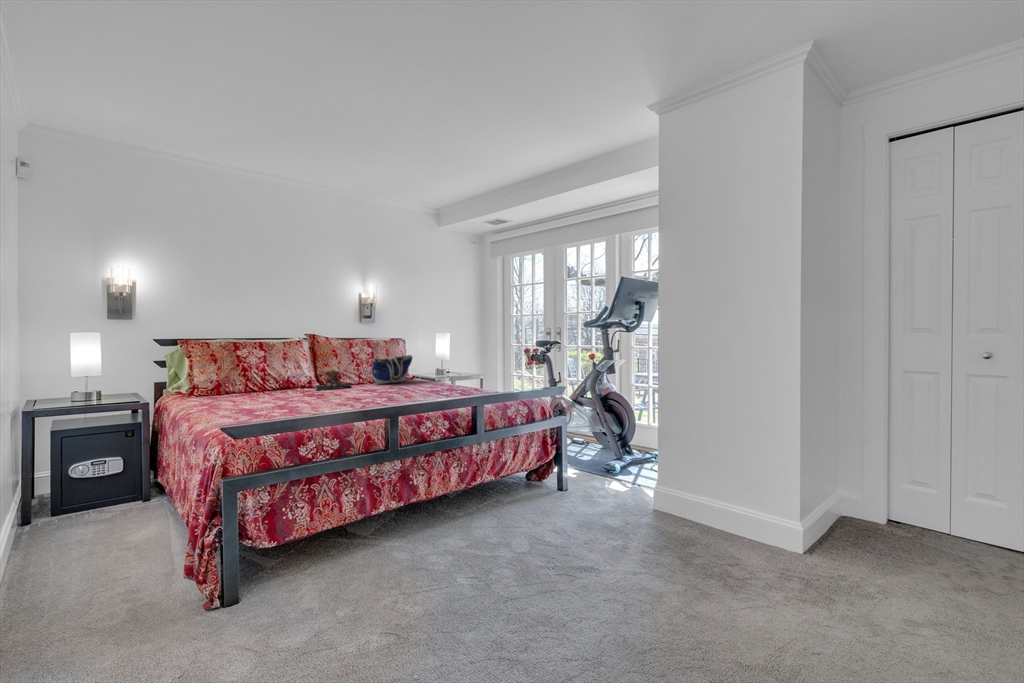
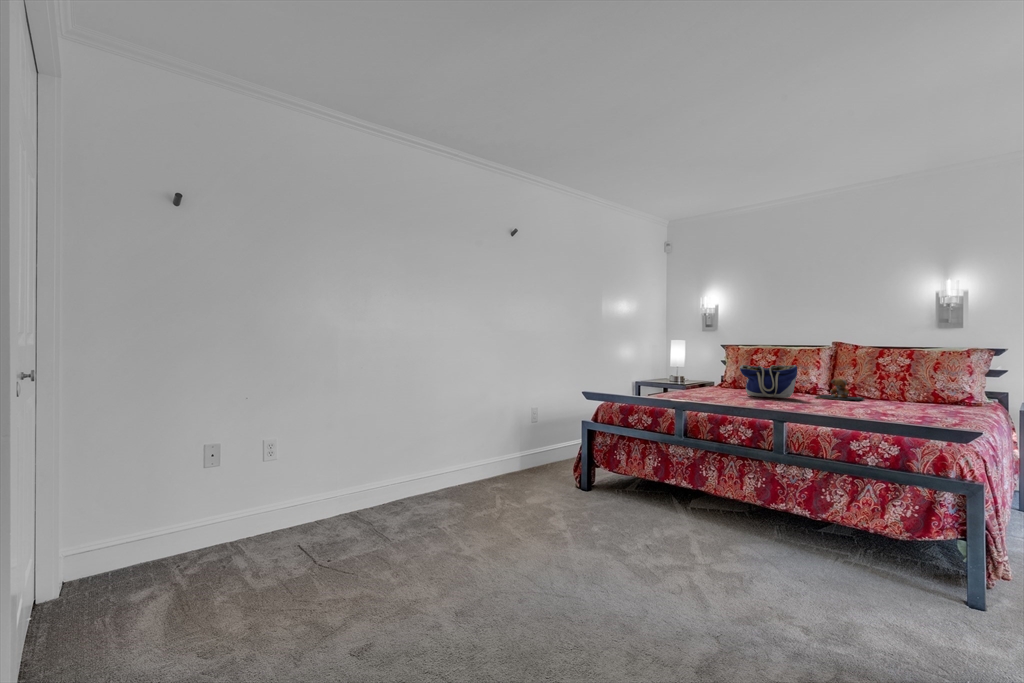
tote bag: present [371,355,412,384] -> present [740,365,797,398]

